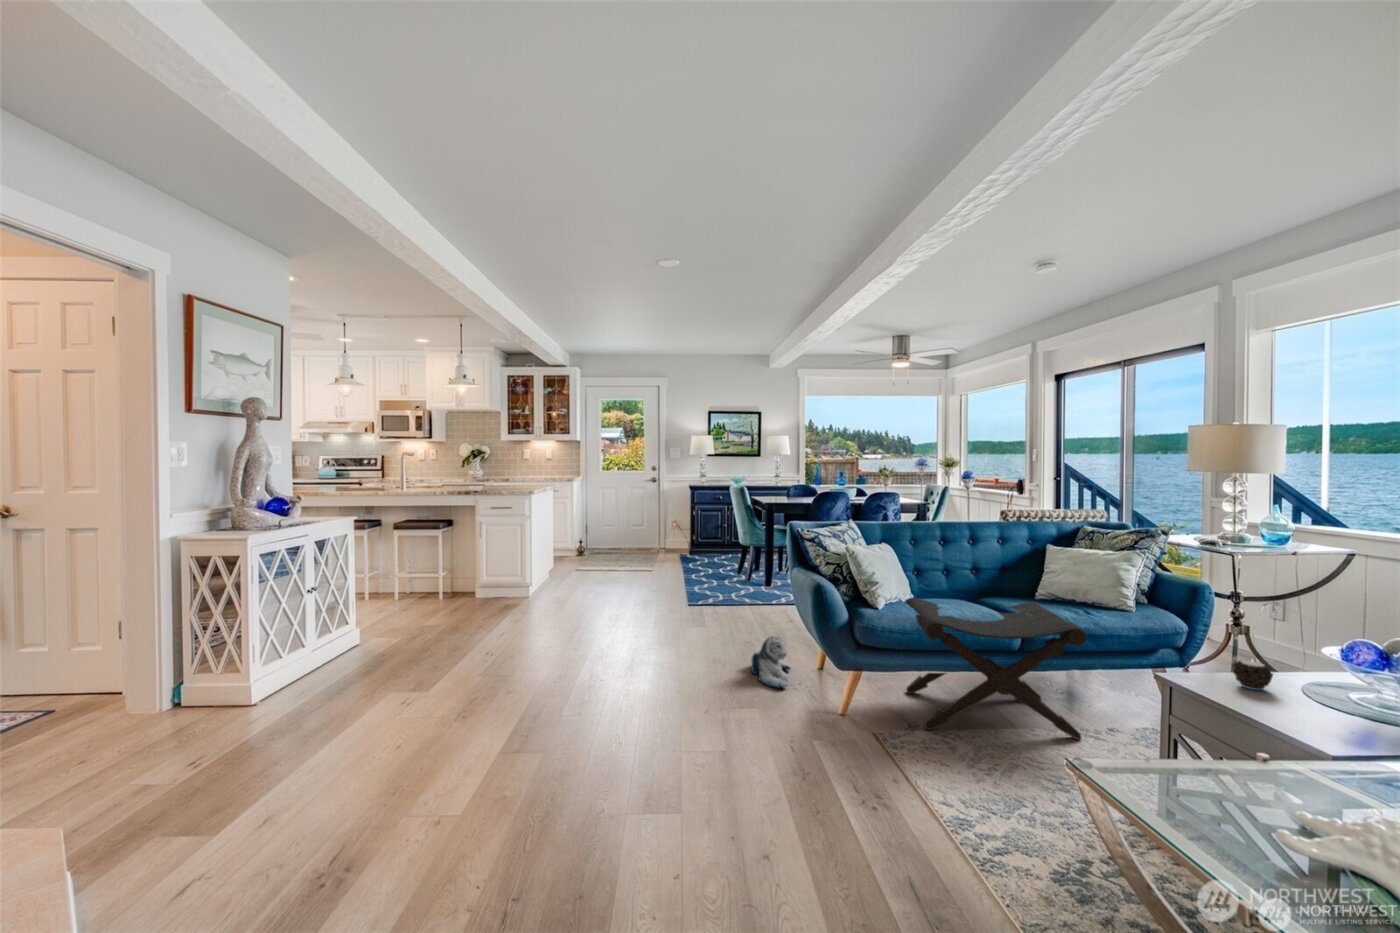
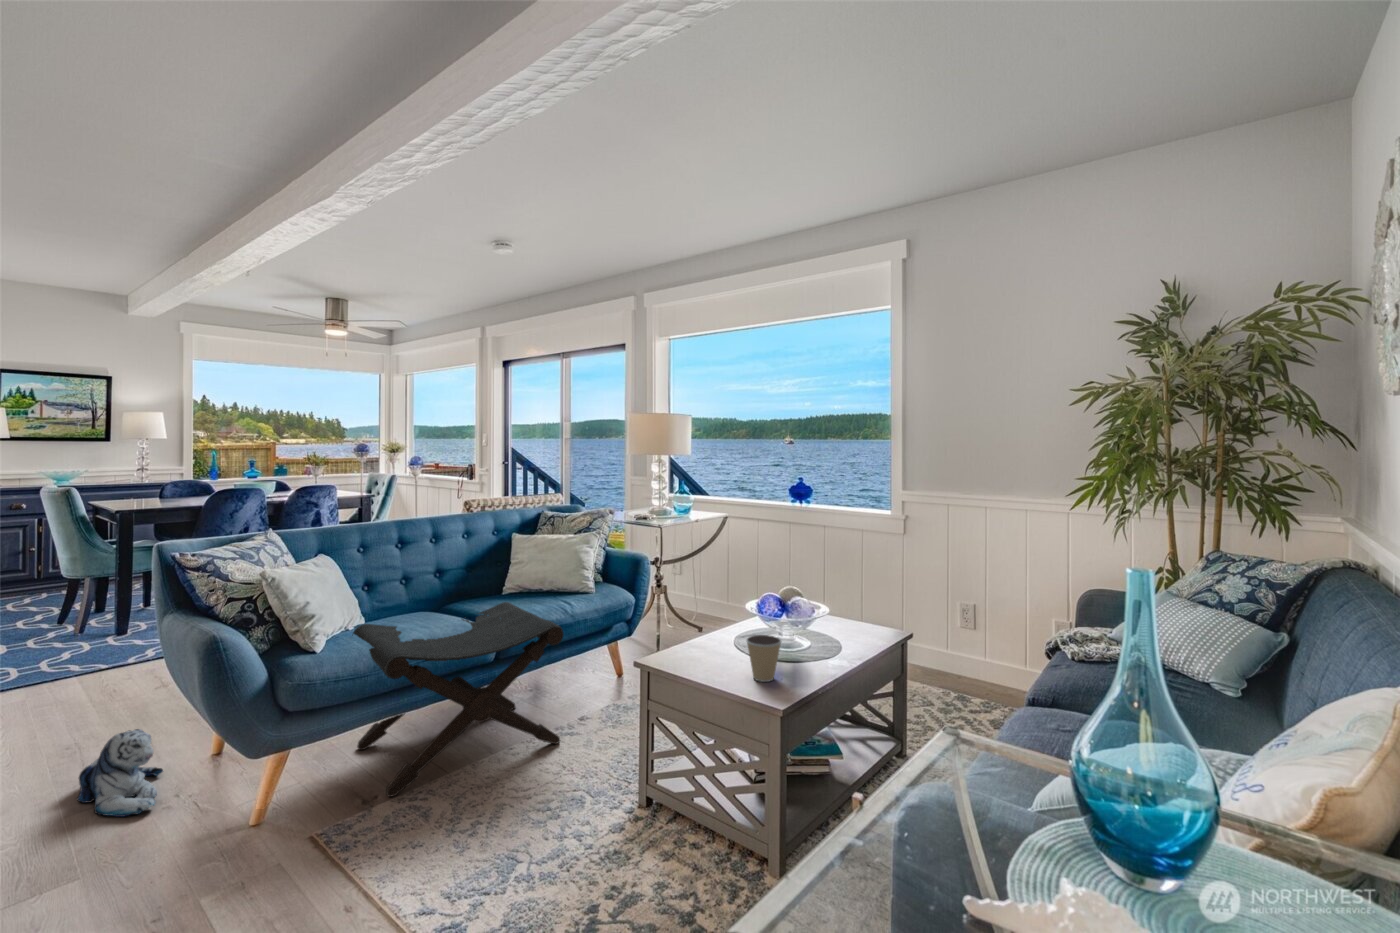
candle: present [1233,660,1273,690] -> none [693,629,722,659]
coffee cup: none [1298,673,1354,728] -> present [747,635,781,682]

